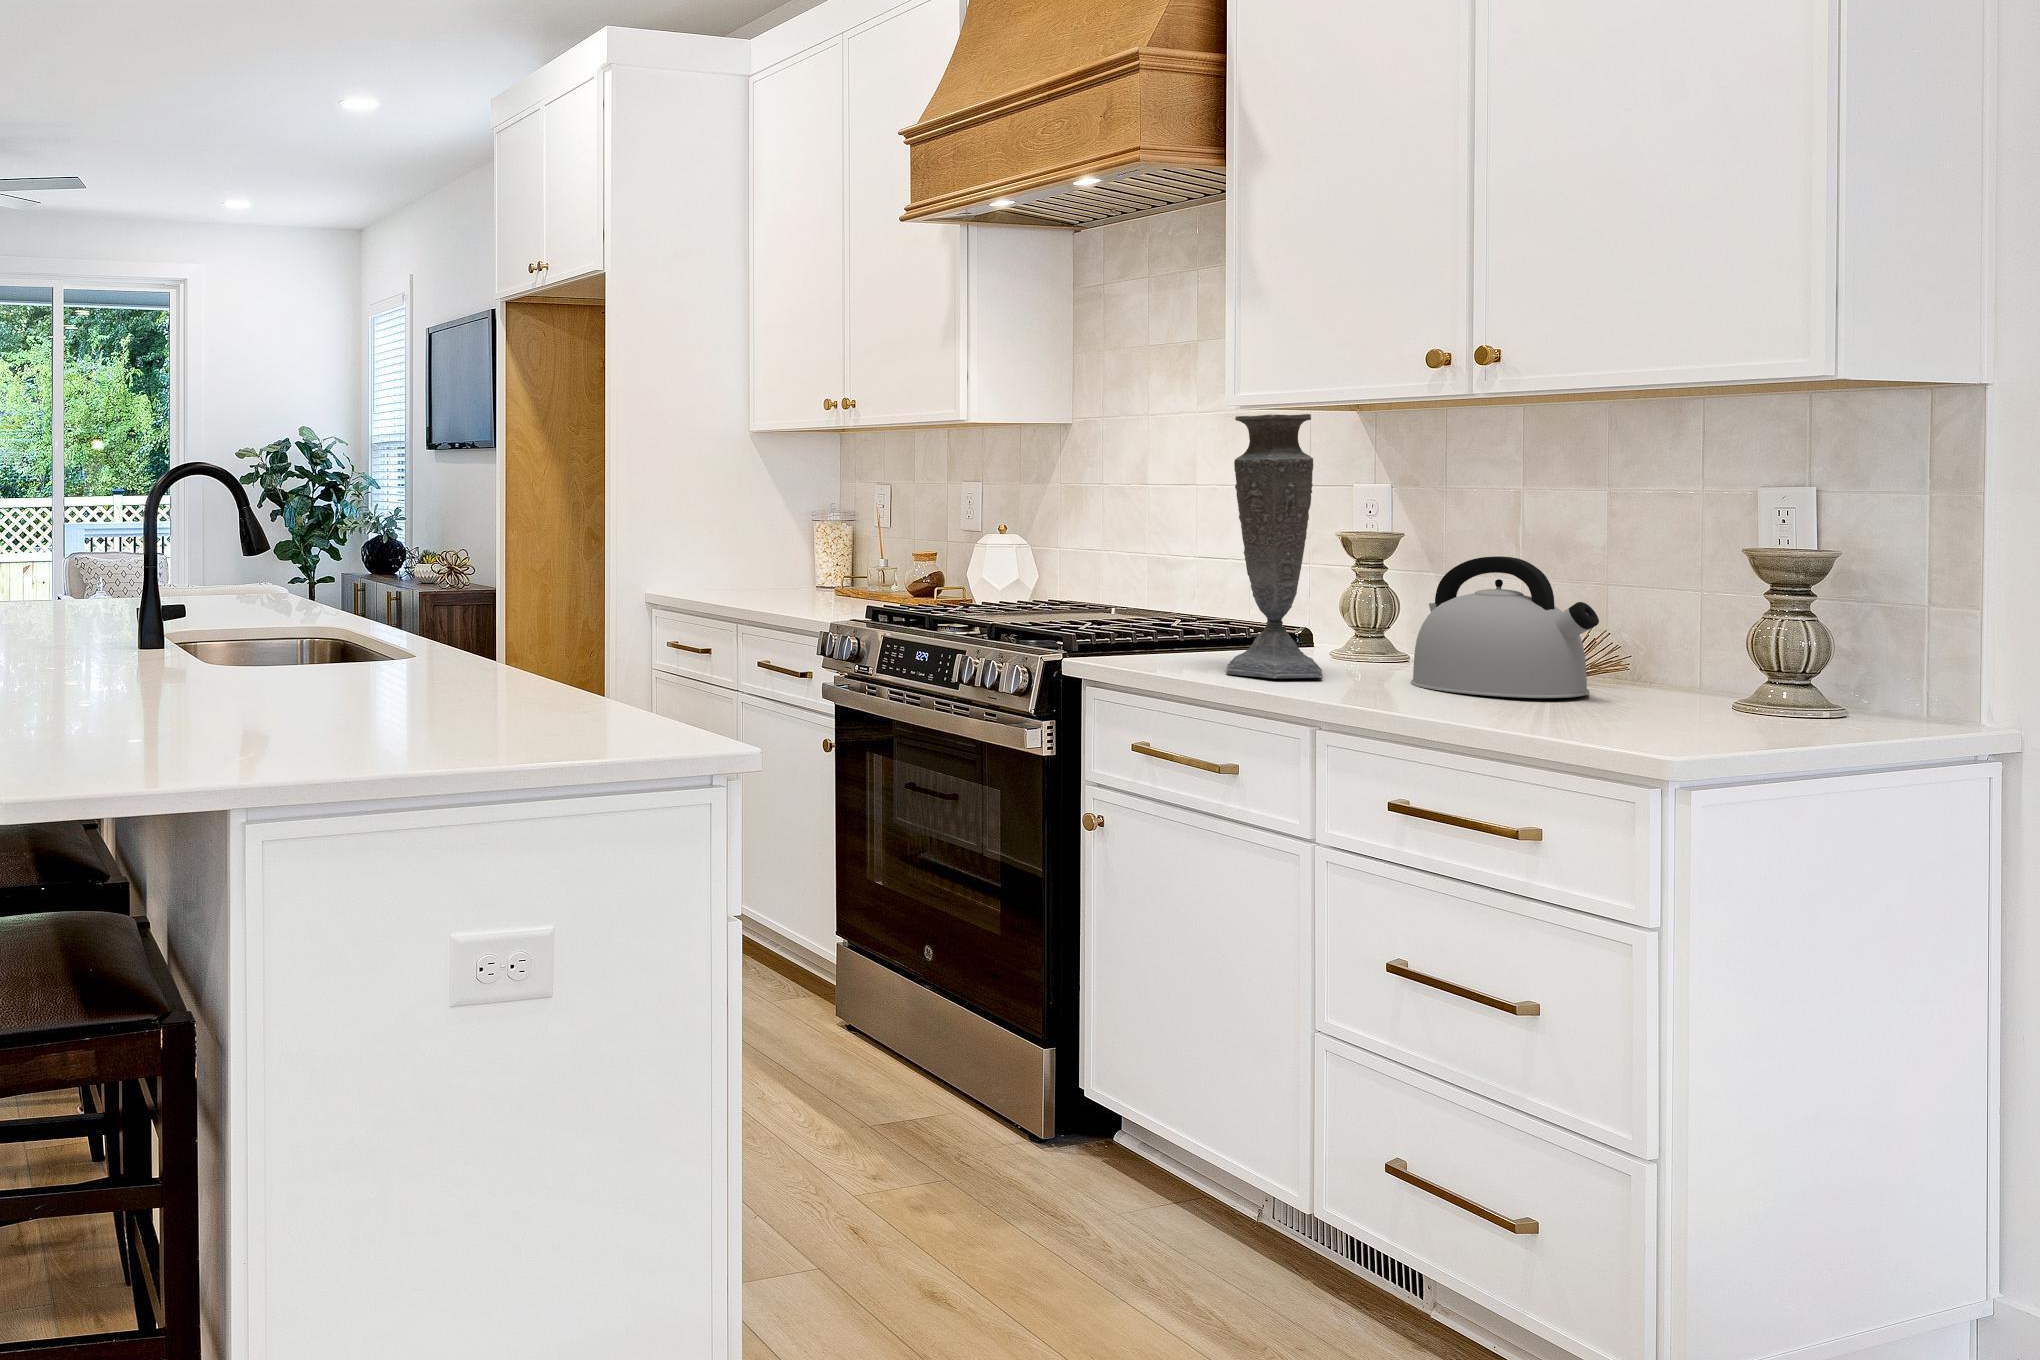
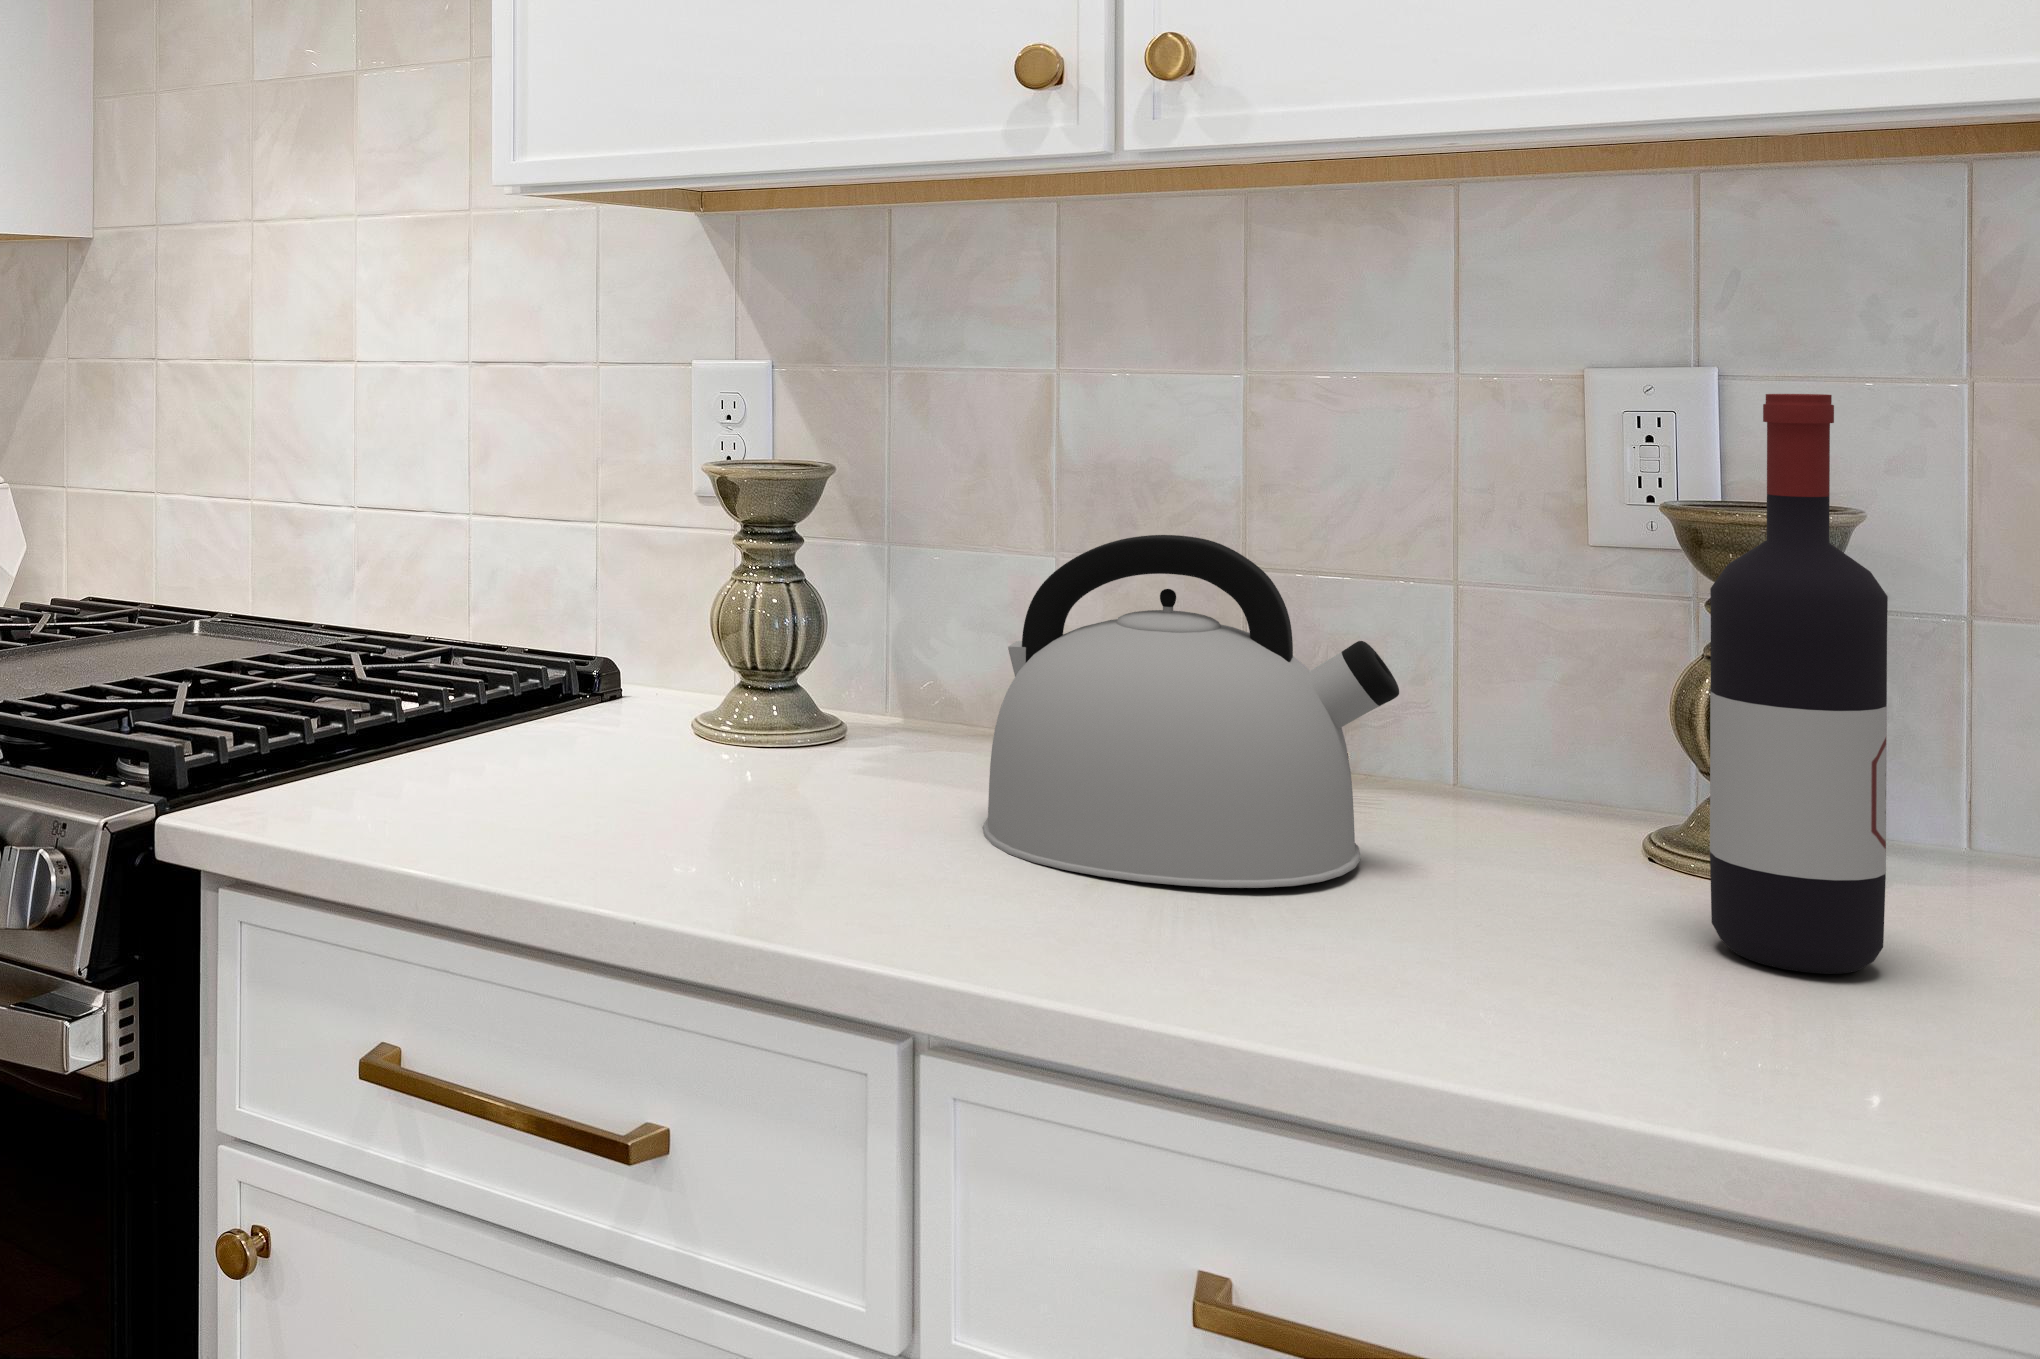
vase: present [1226,414,1322,678] -> none [586,189,832,885]
wine bottle: none [1694,494,1771,731] -> present [1710,394,1888,974]

